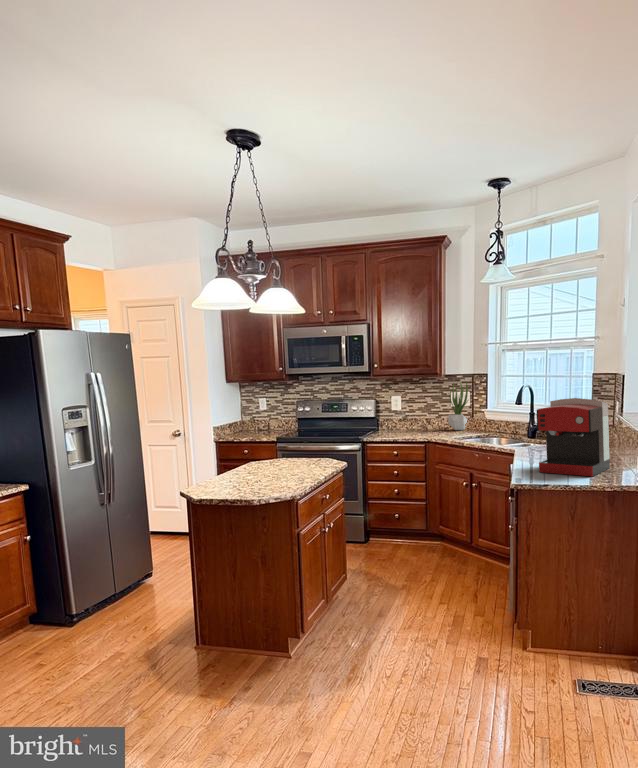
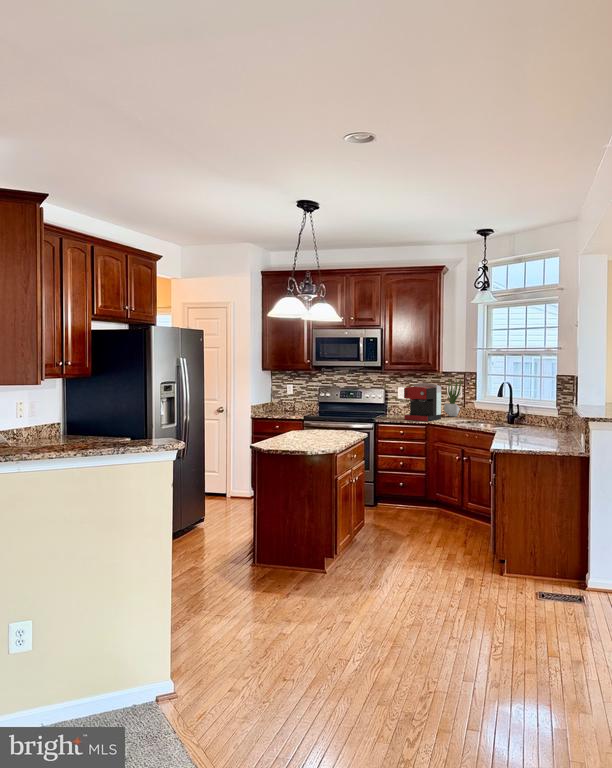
coffee maker: present [537,398,610,476] -> present [404,383,441,421]

